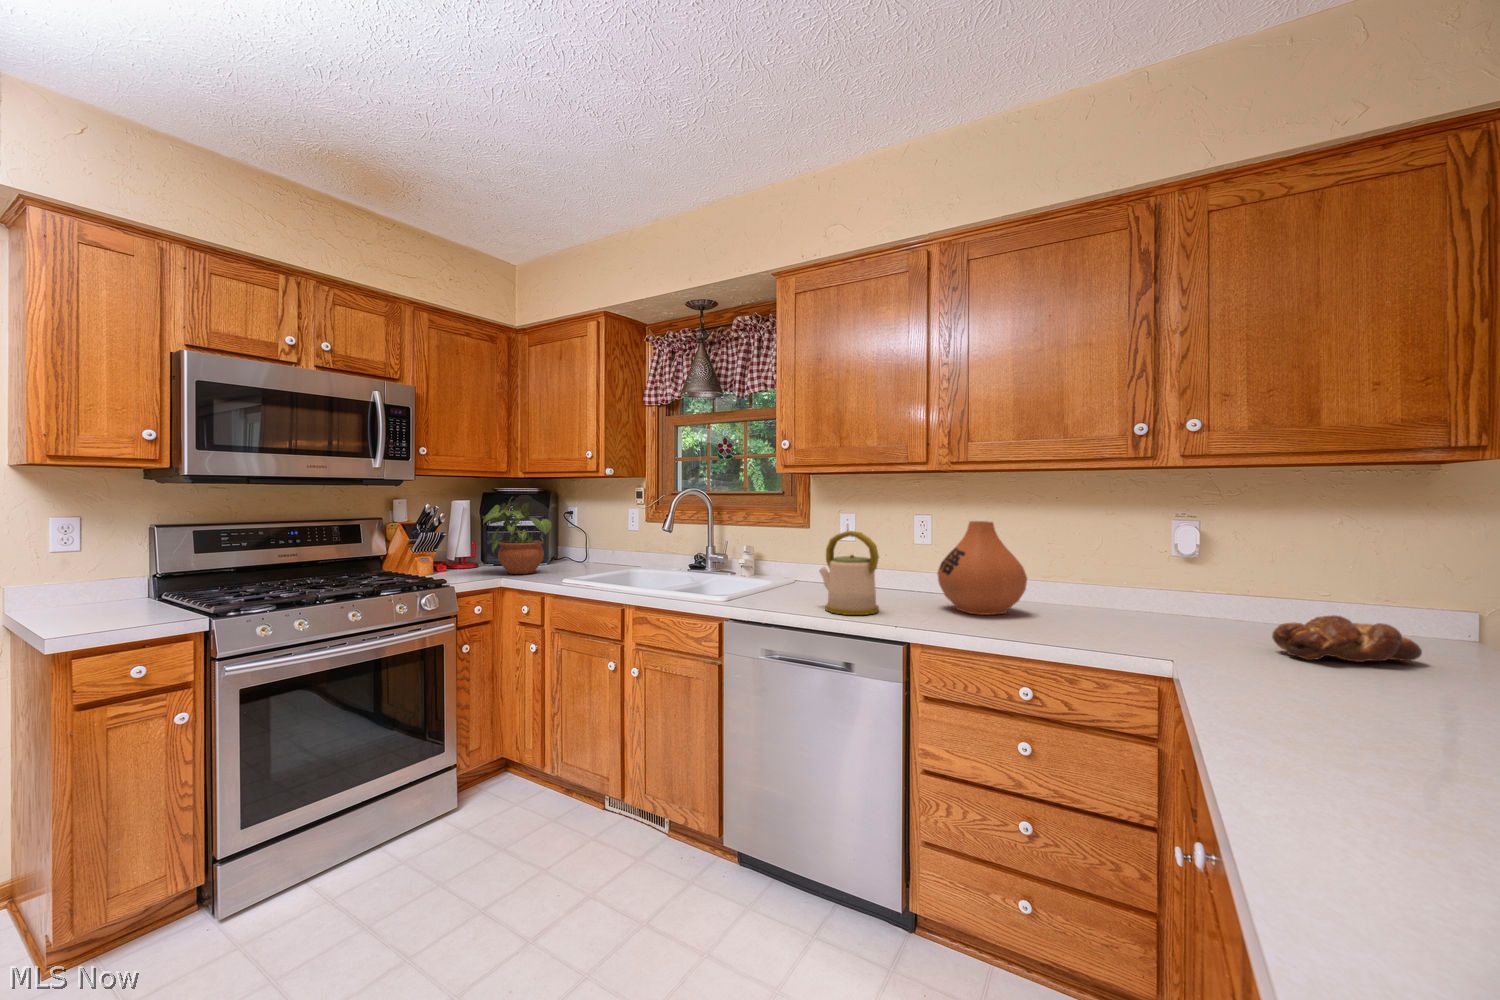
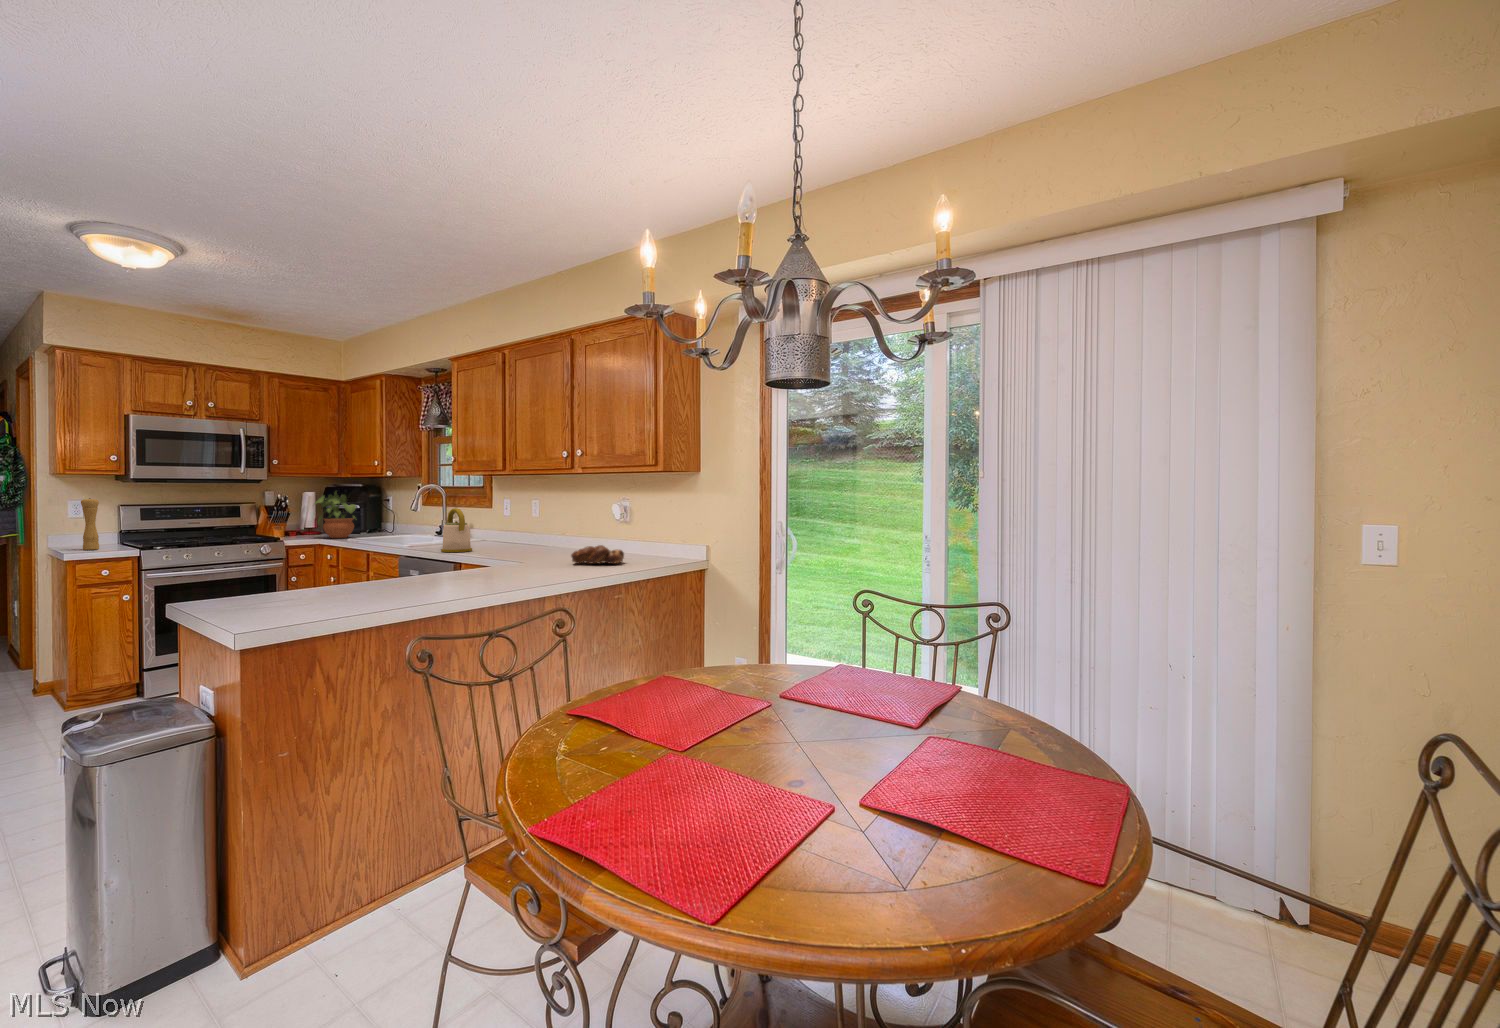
pepper mill: none [82,515,123,625] -> present [81,498,99,550]
vase: present [937,521,1027,615] -> none [501,504,542,553]

